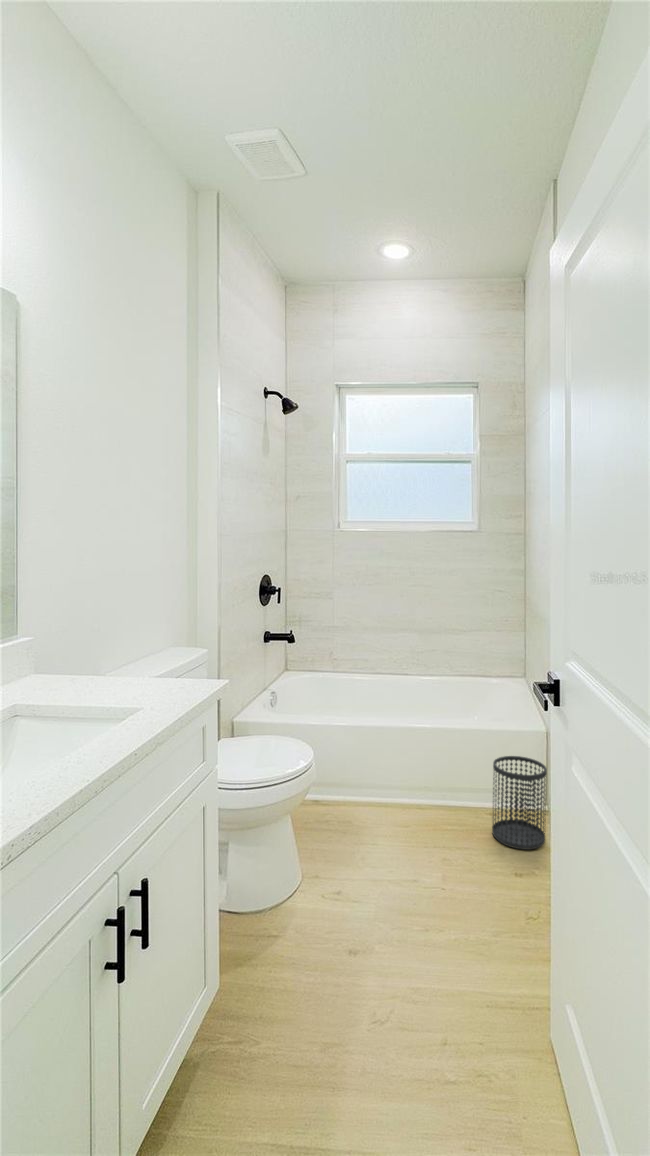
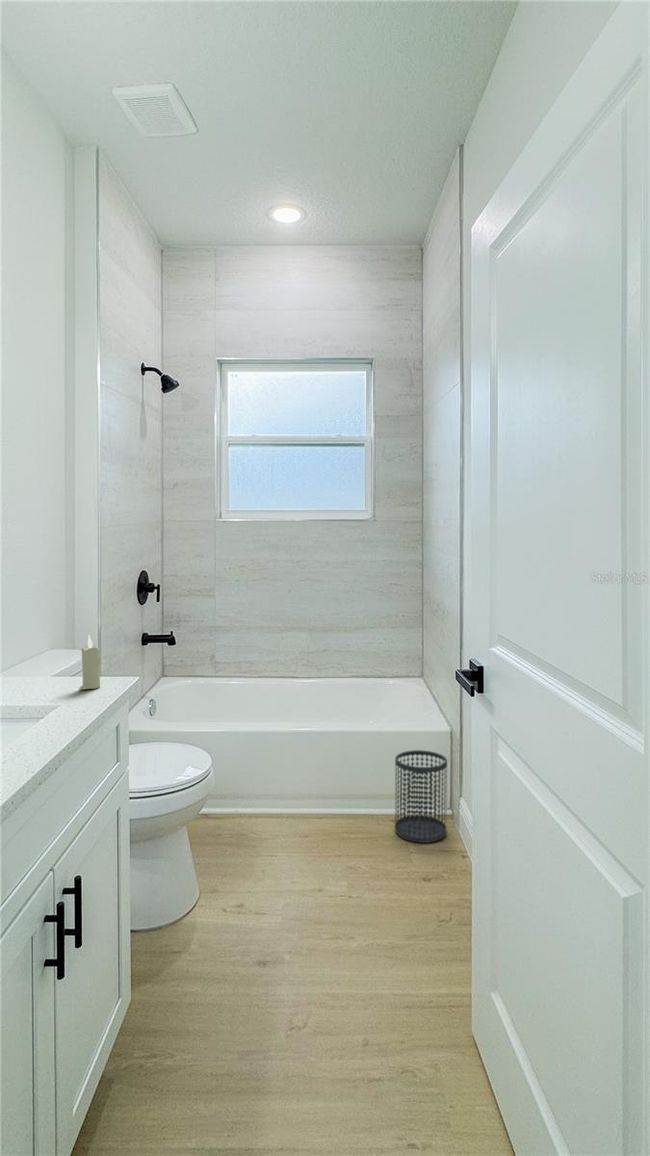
candle: none [174,638,194,689] -> present [79,635,100,690]

